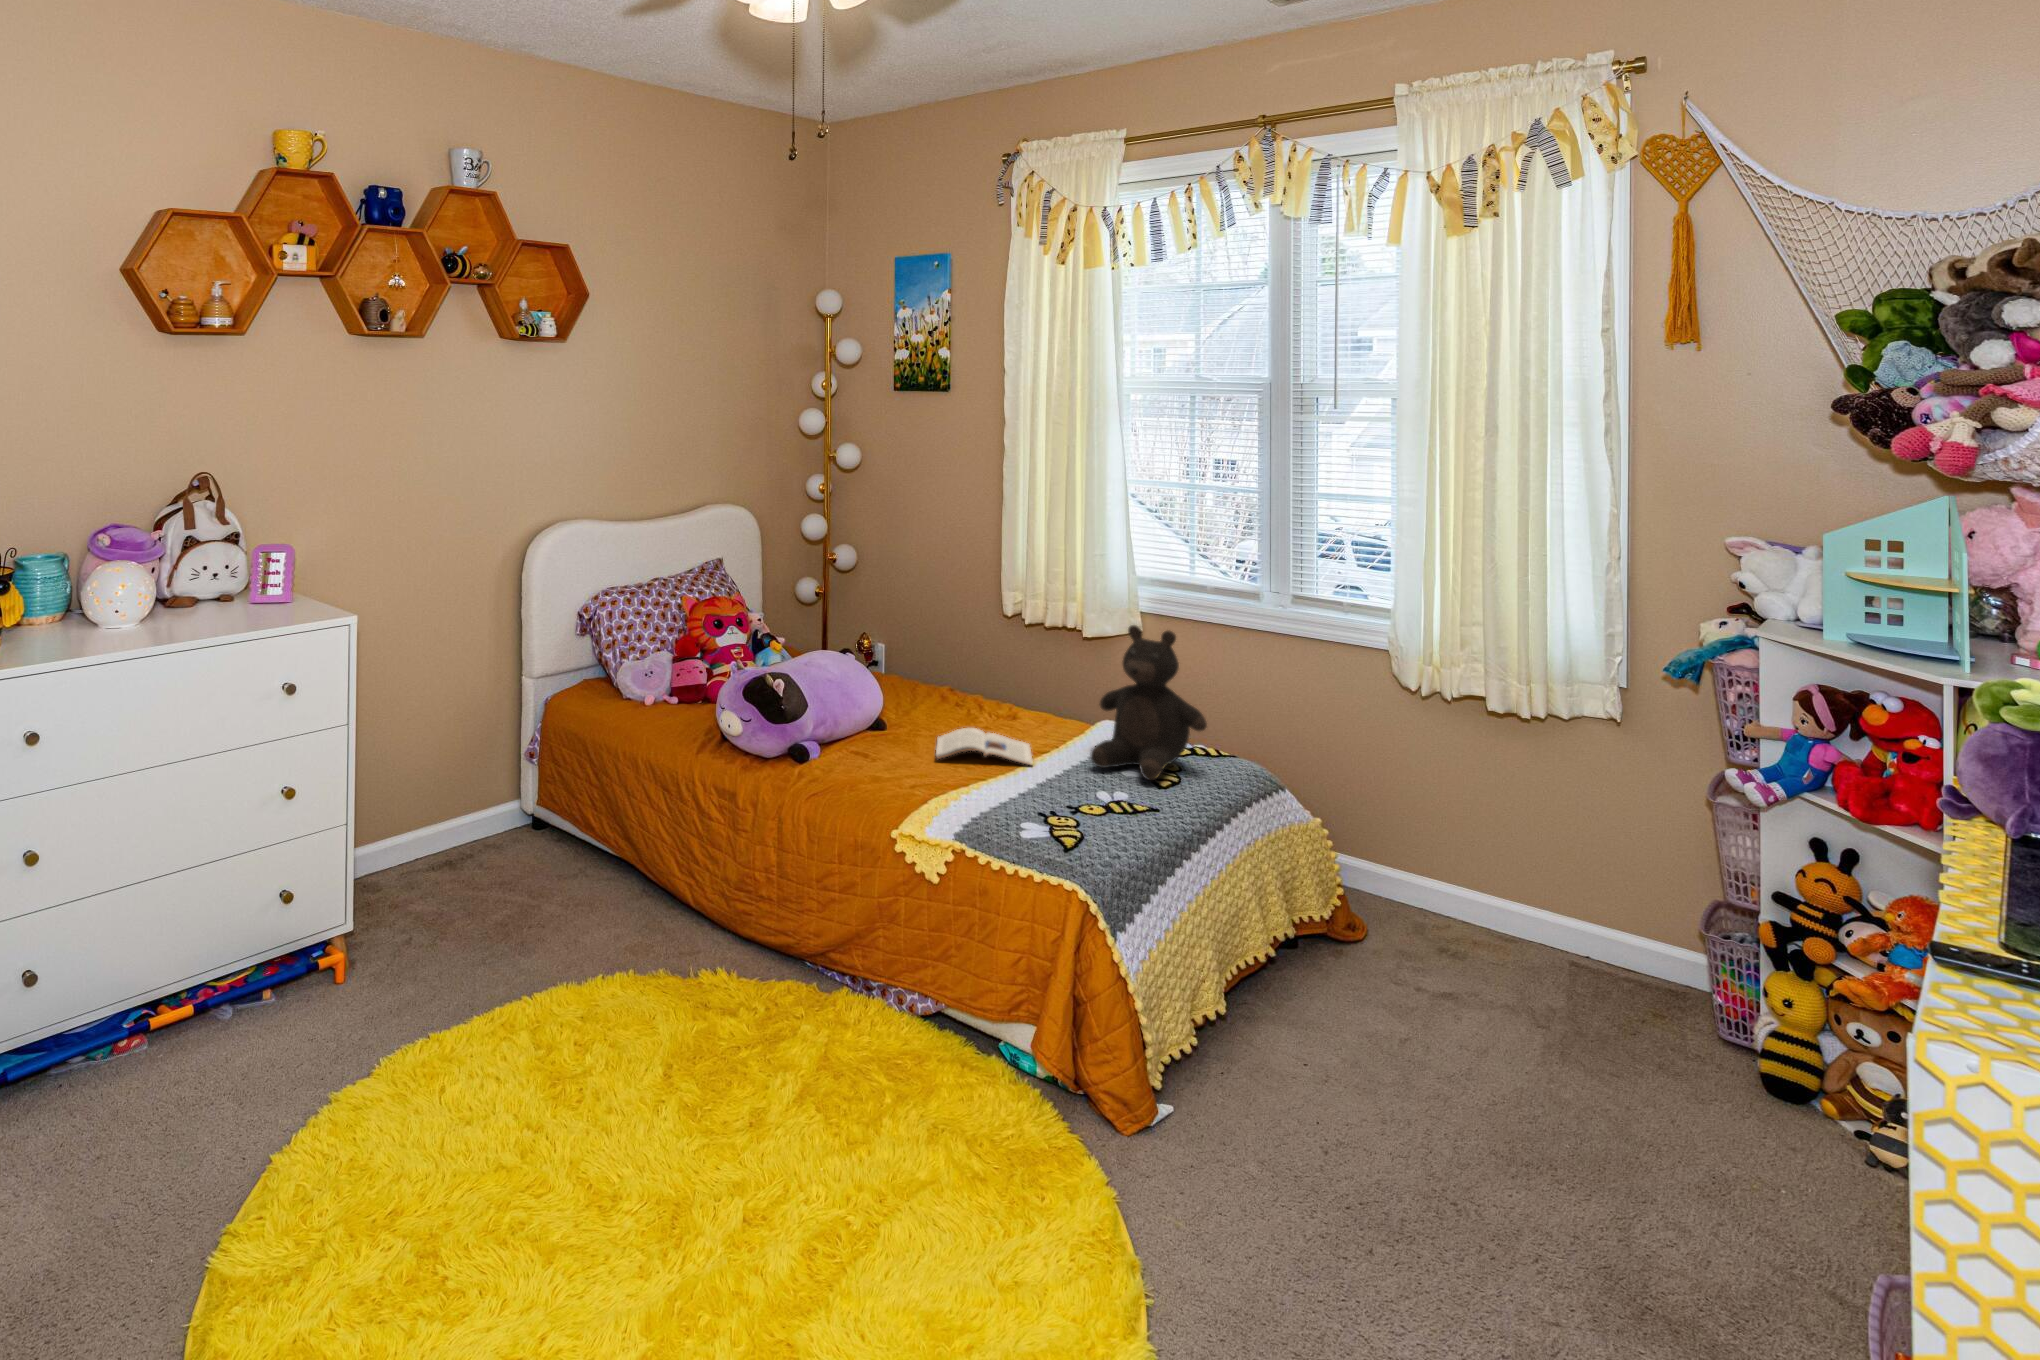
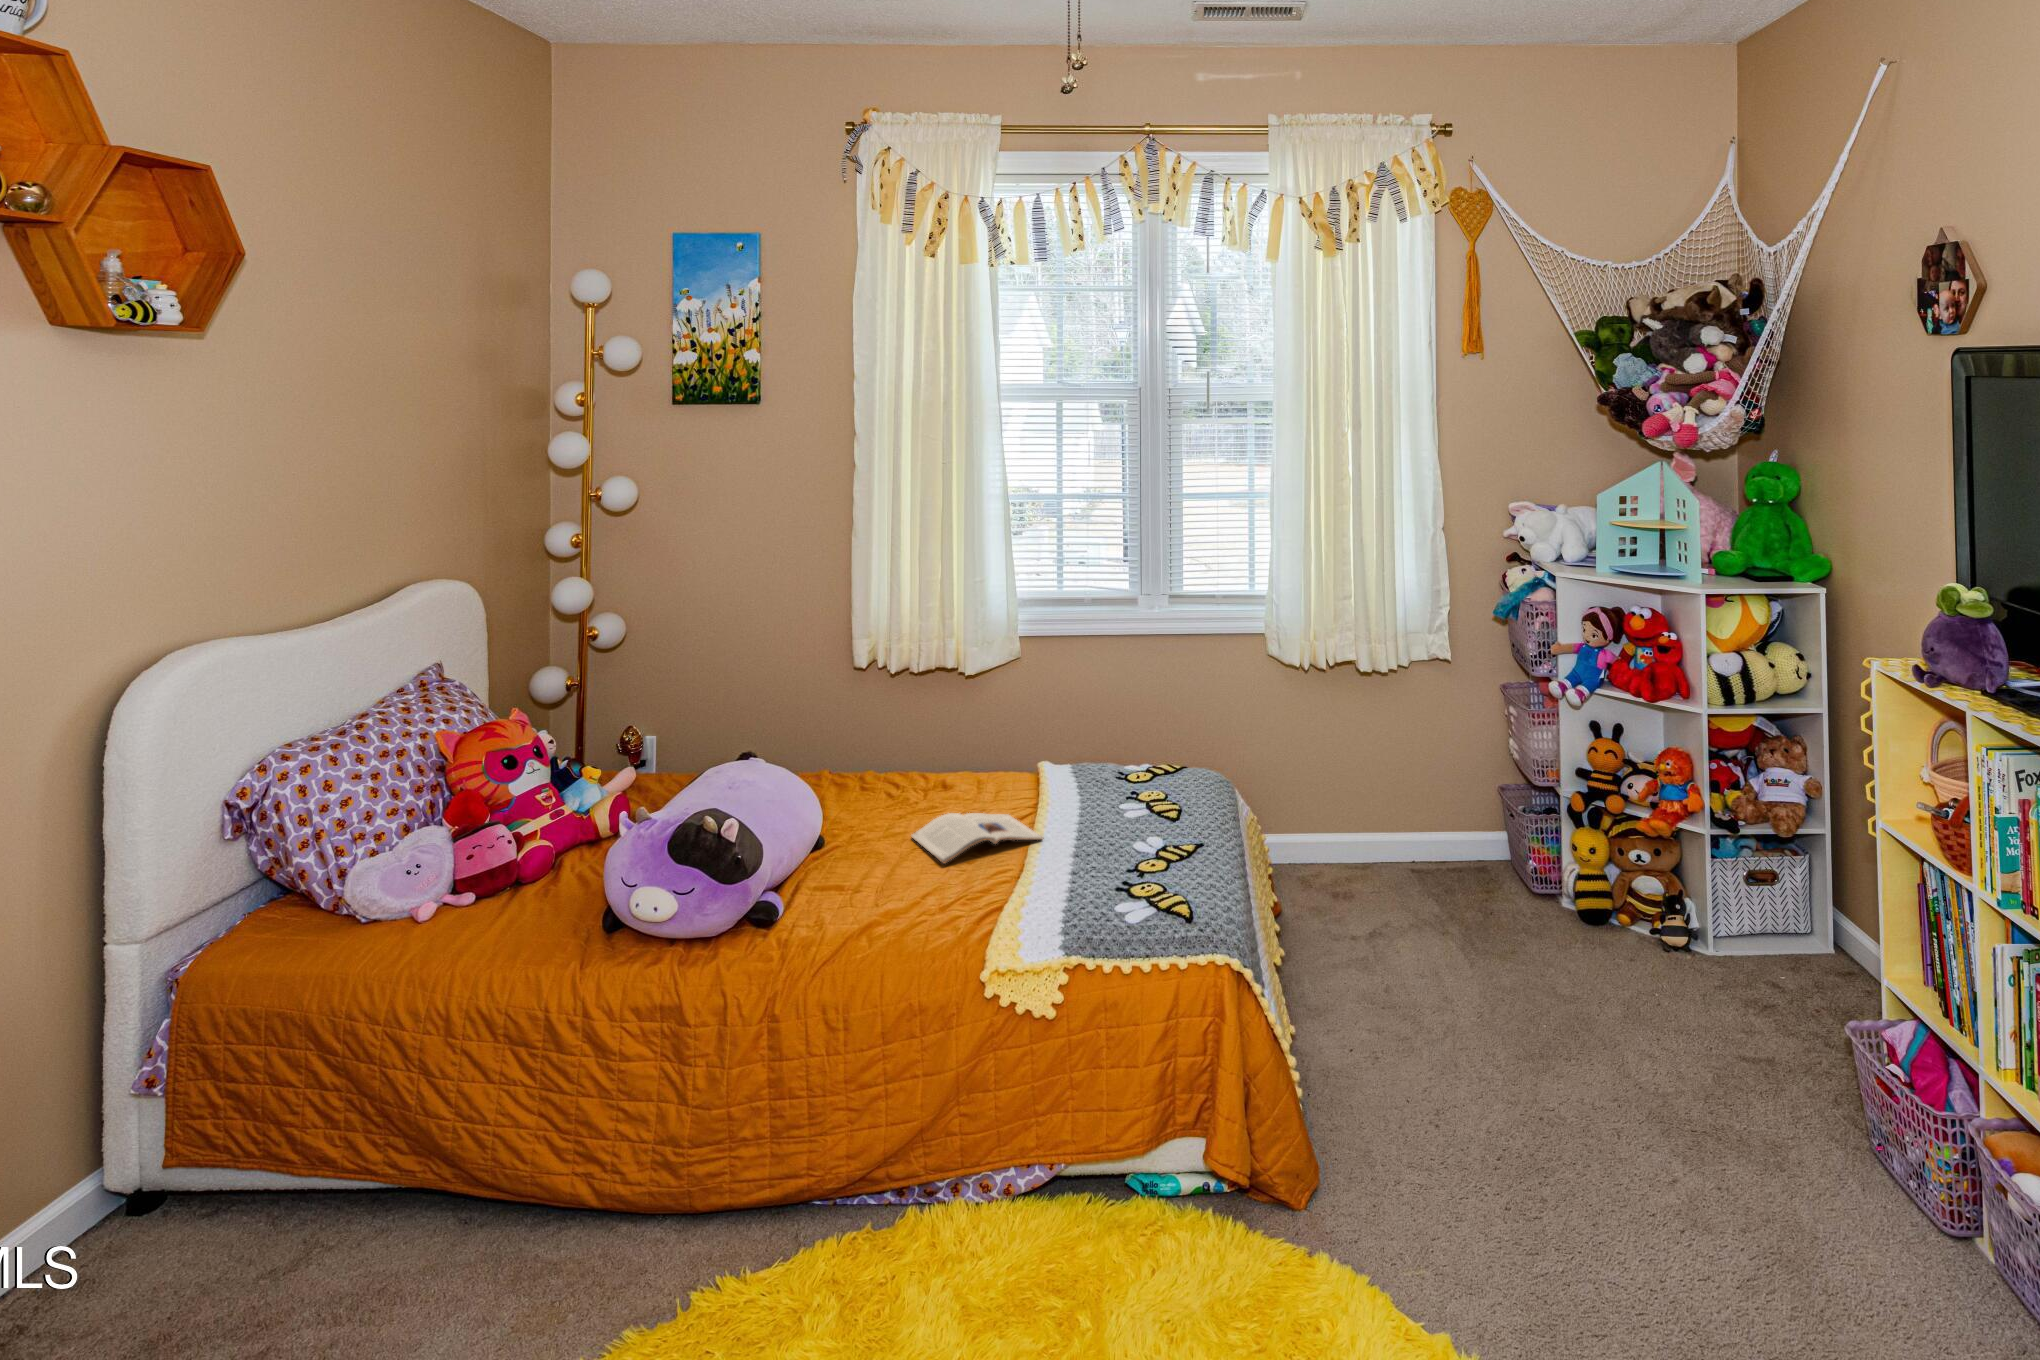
teddy bear: present [1091,625,1207,780] -> none [1078,659,1197,821]

